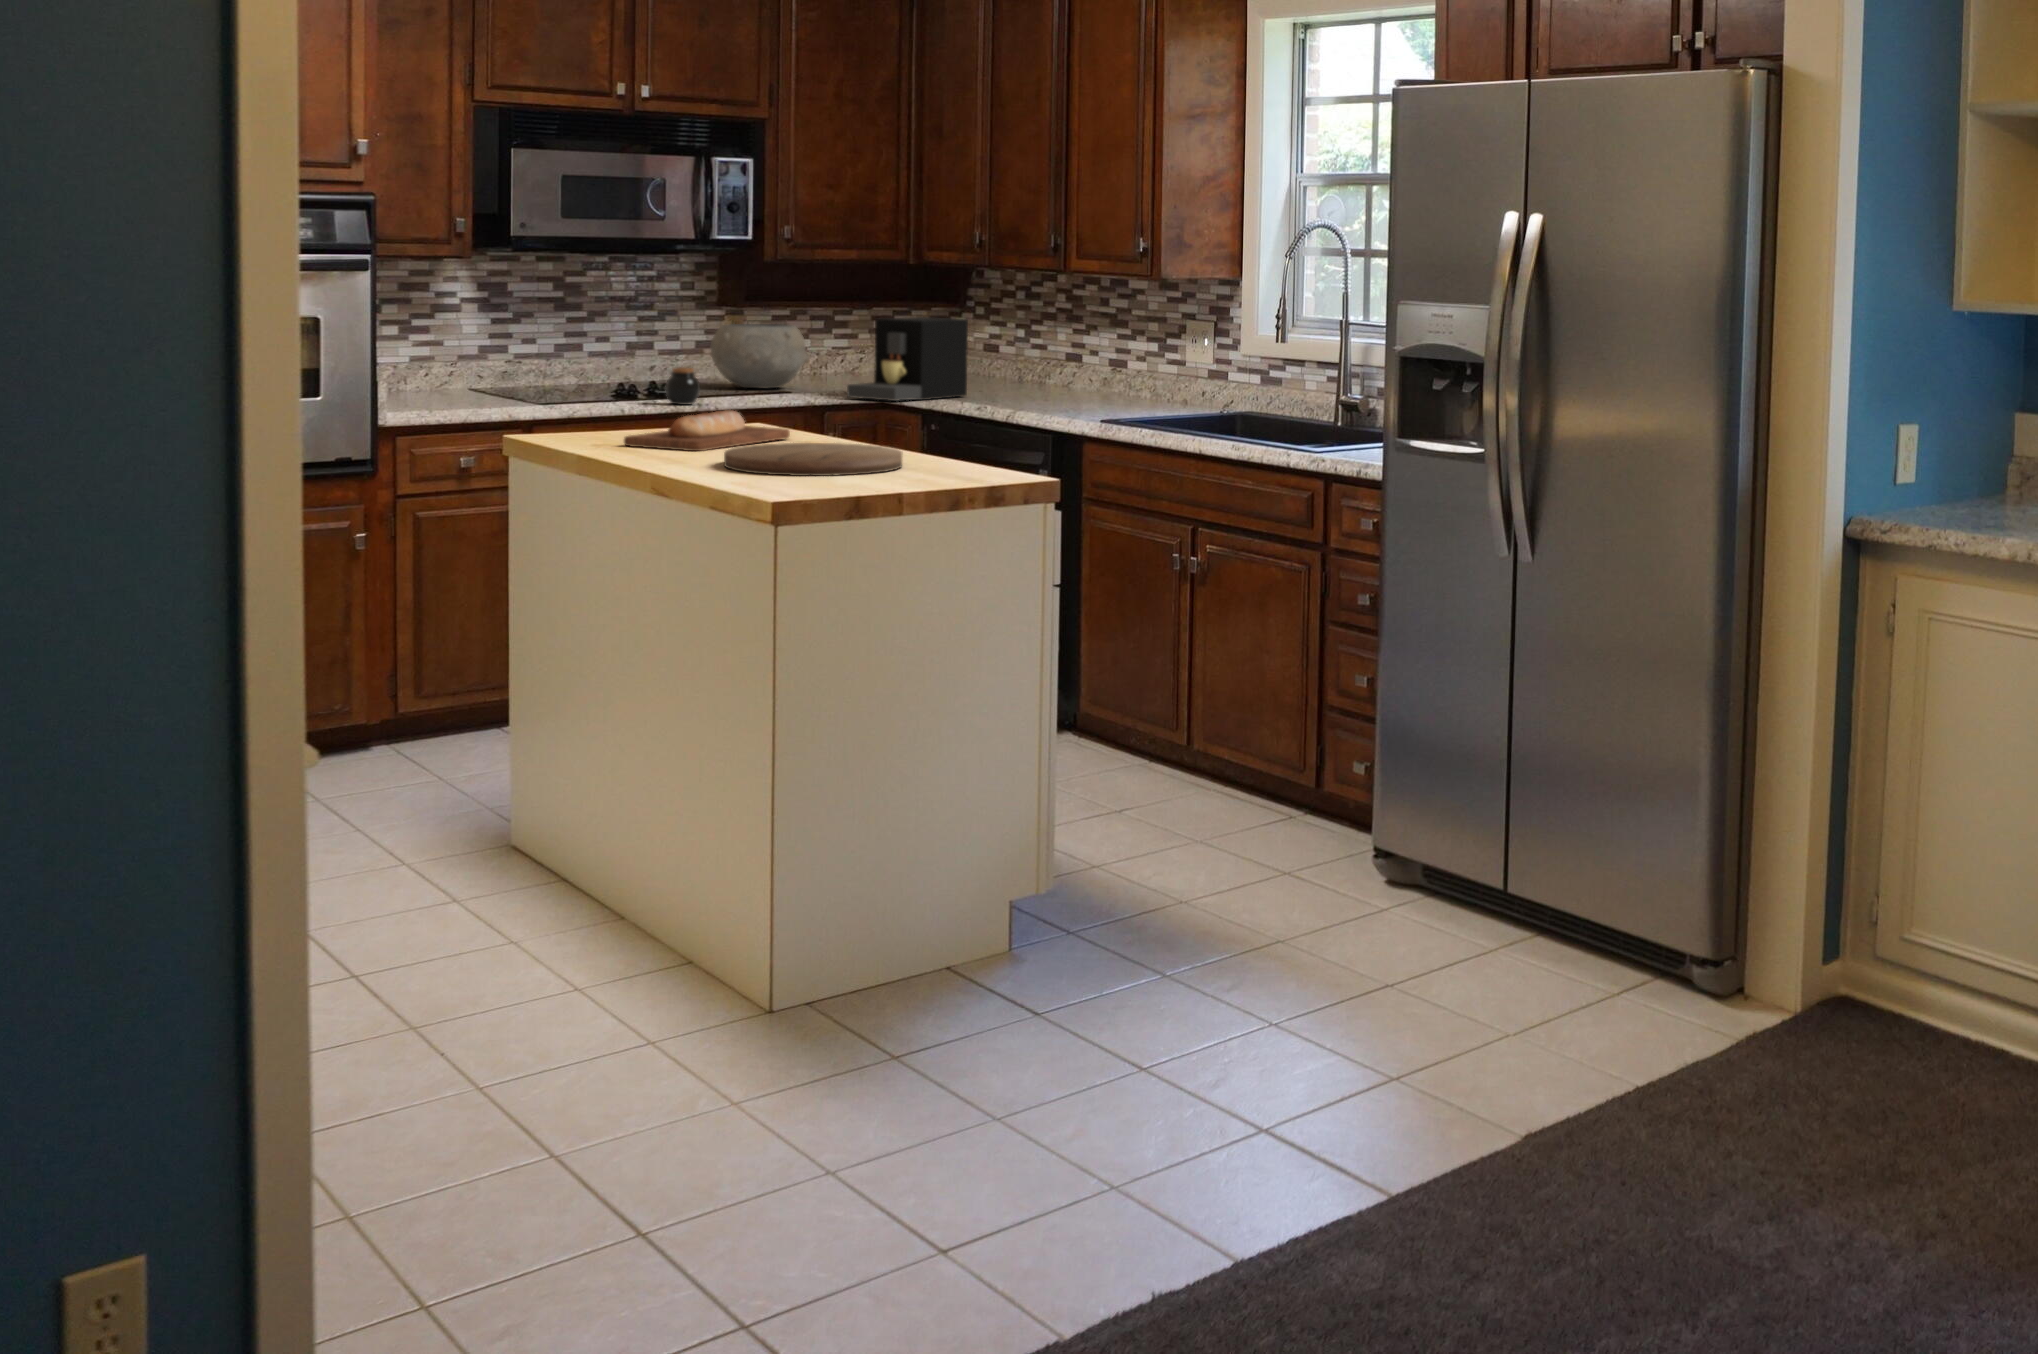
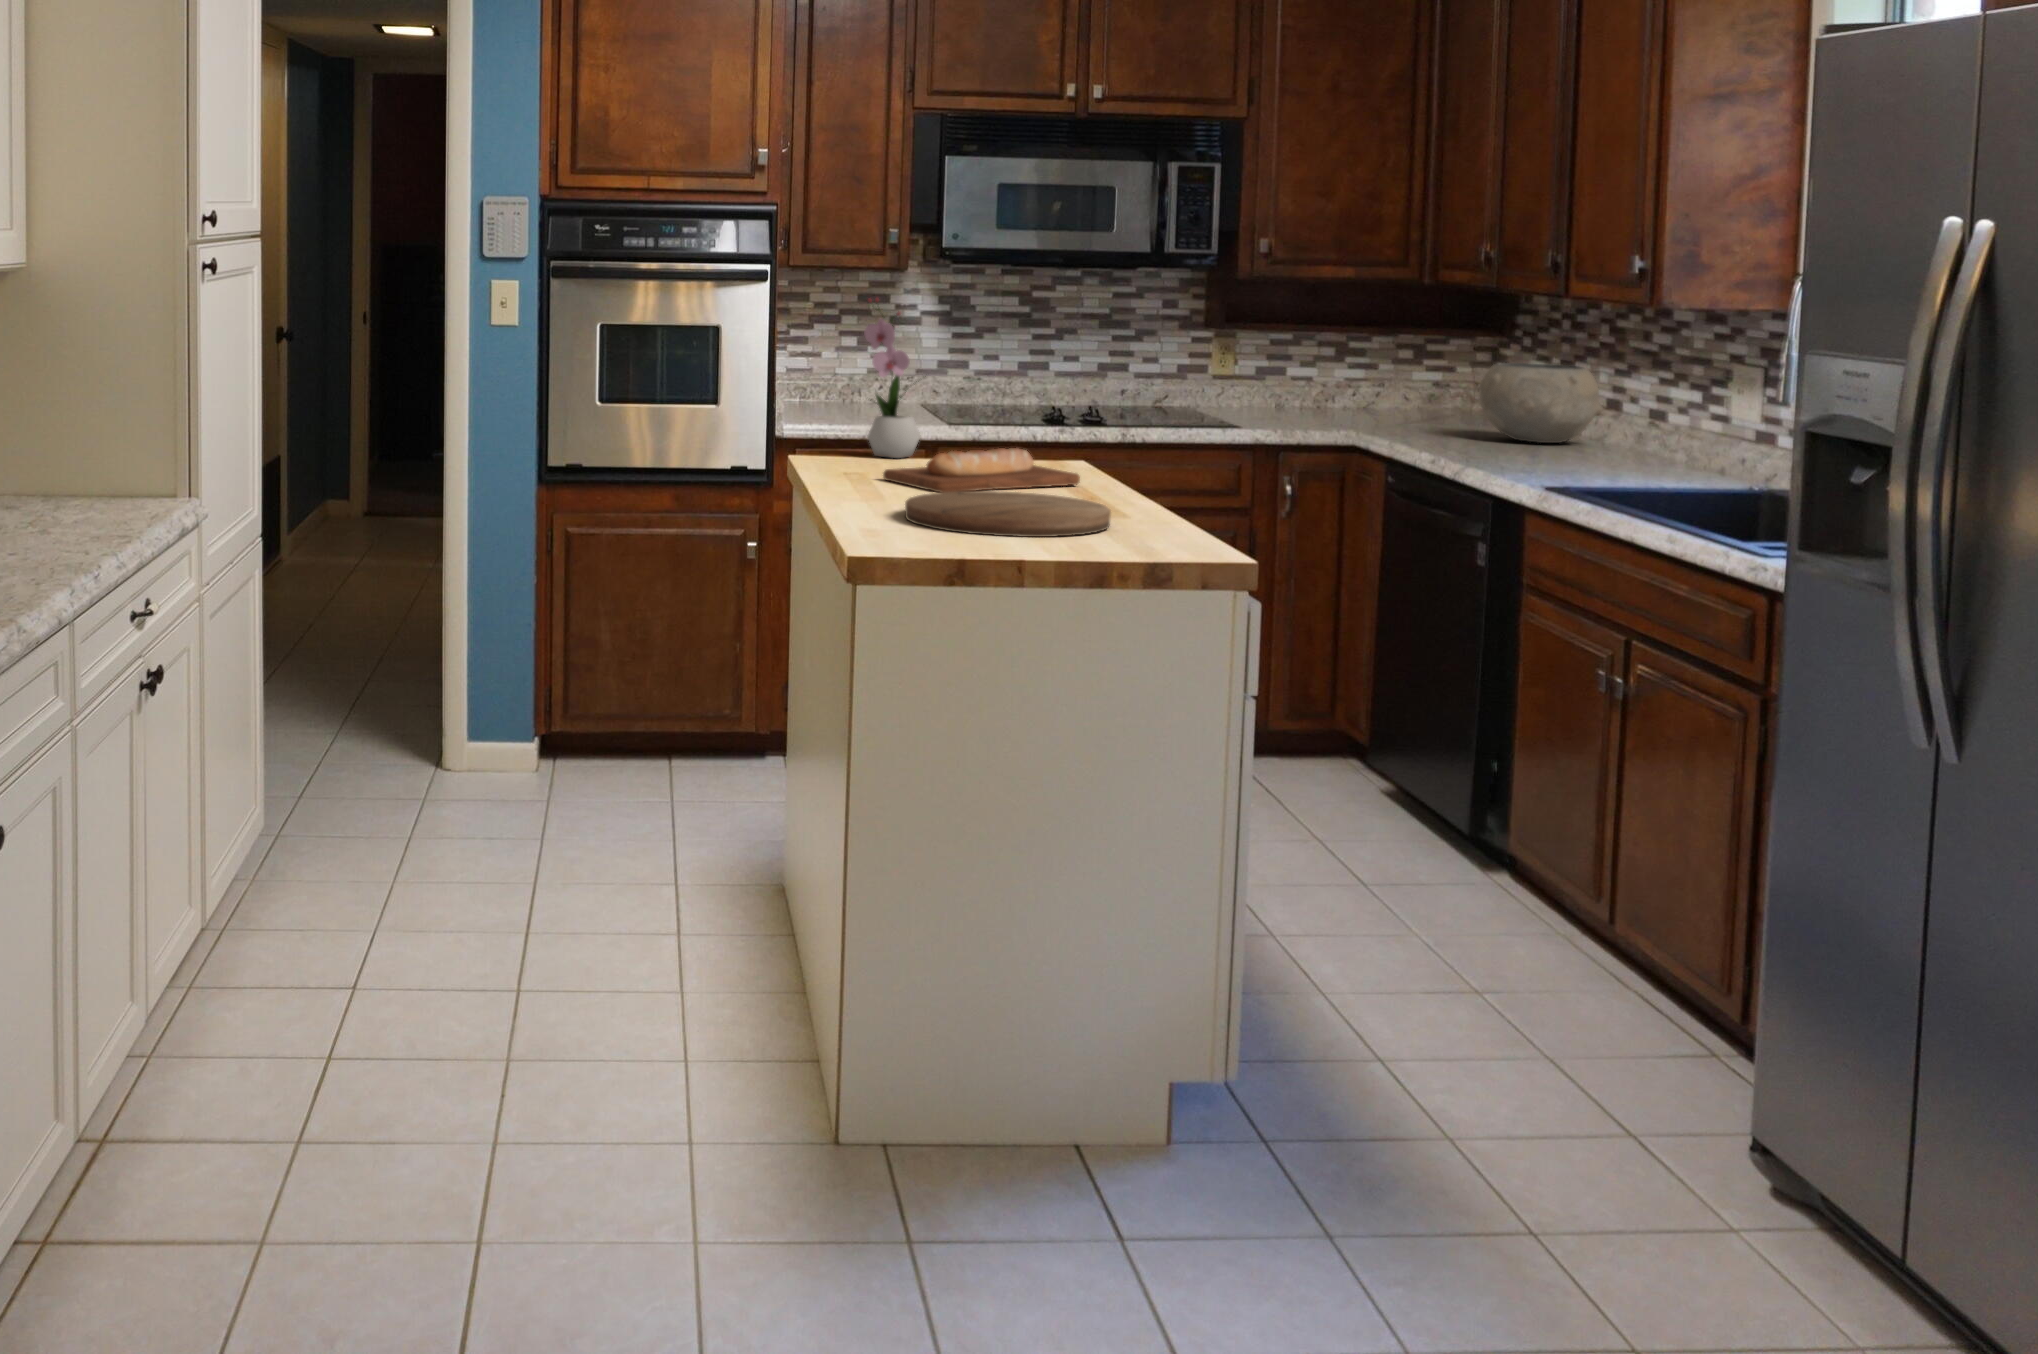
flower arrangement: none [548,280,603,430] -> present [864,298,920,458]
coffee maker: present [847,317,968,401] -> none [1298,347,1461,448]
ceramic bowl: present [711,324,809,388] -> present [1480,363,1603,443]
jar: present [665,367,700,405] -> none [1074,394,1111,436]

